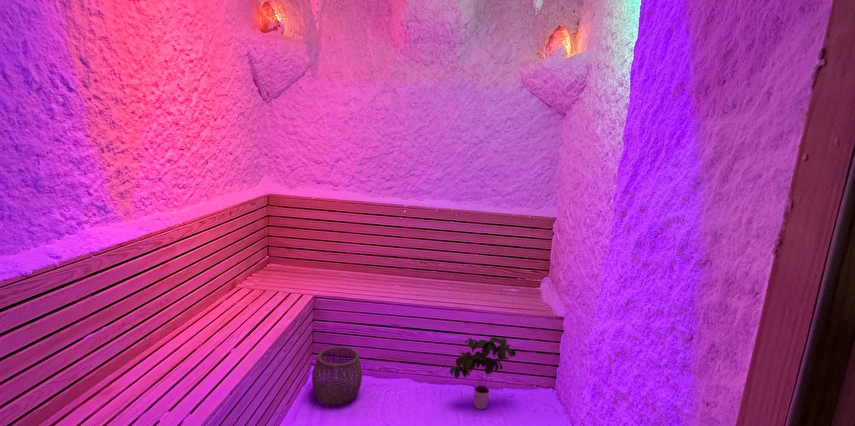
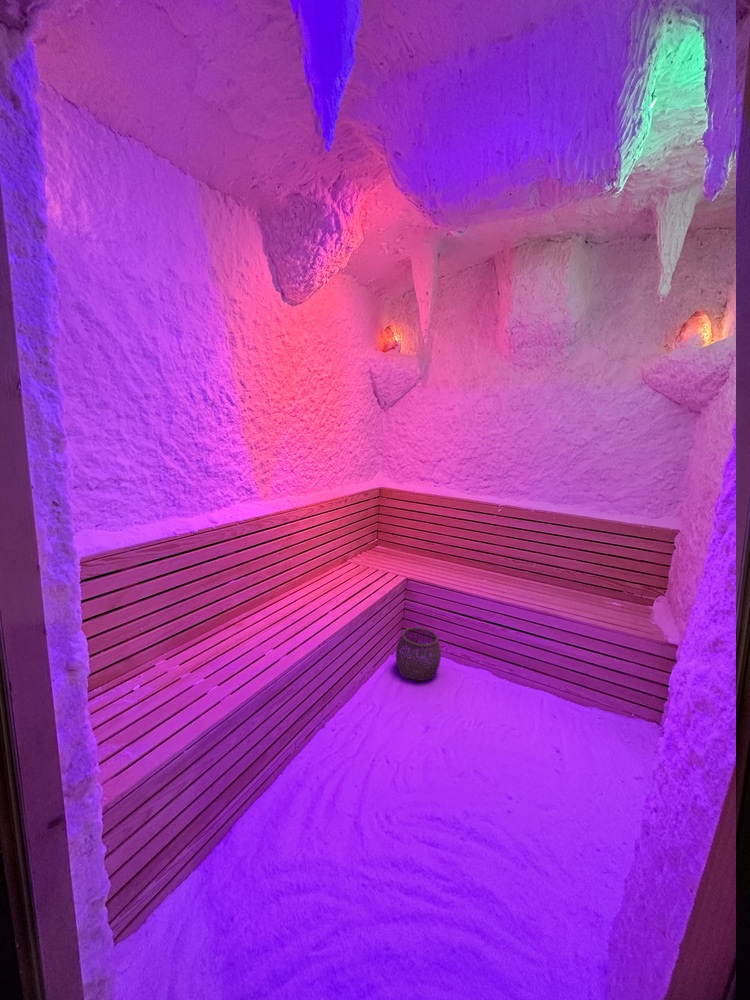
potted plant: present [450,337,516,409] -> none [527,646,607,725]

